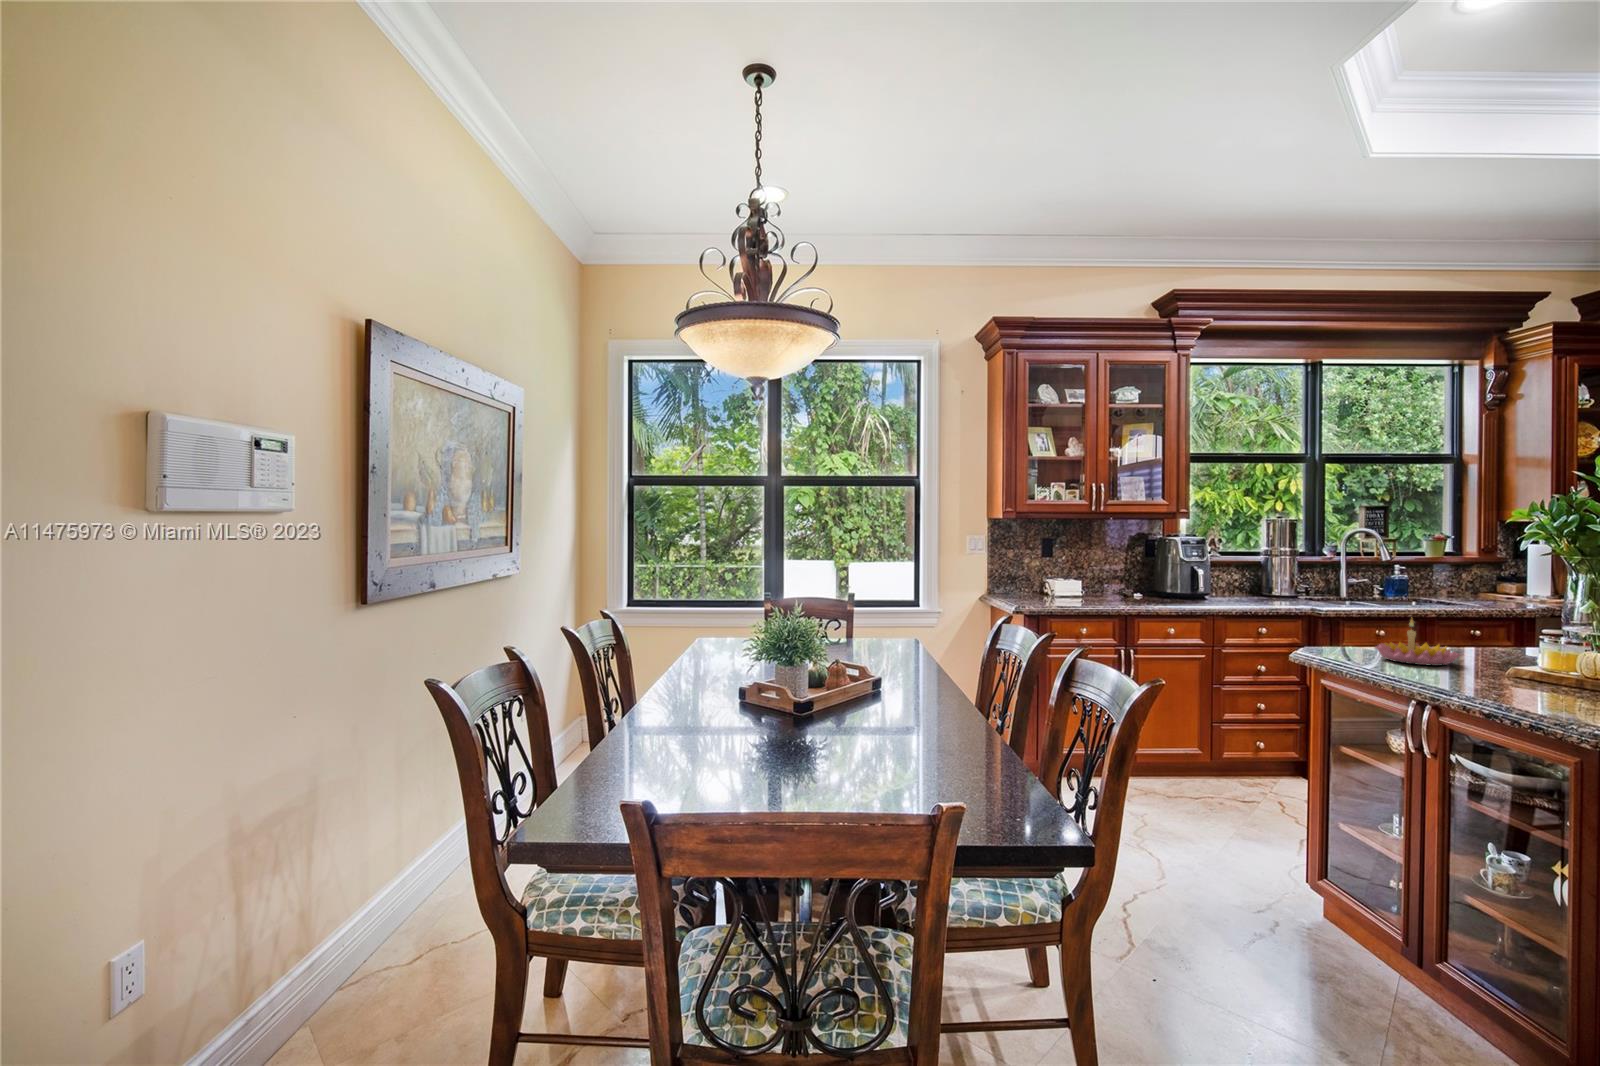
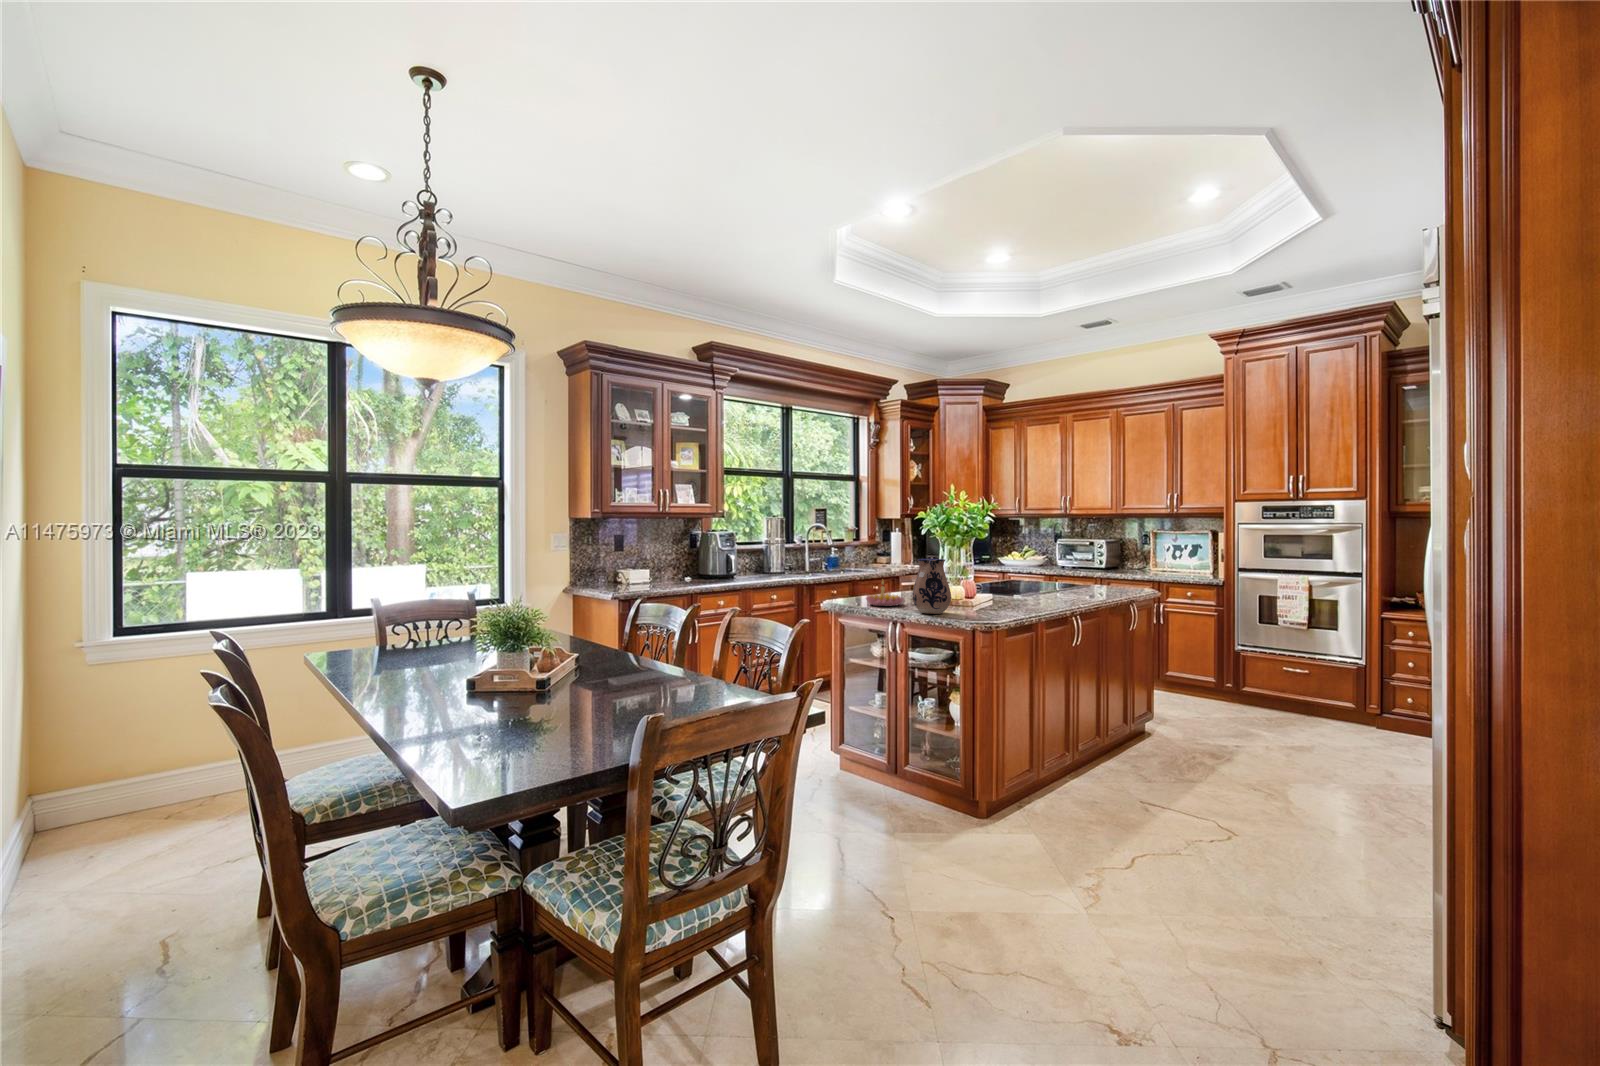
ceramic pitcher: none [1461,588,1556,690] -> present [913,558,951,614]

